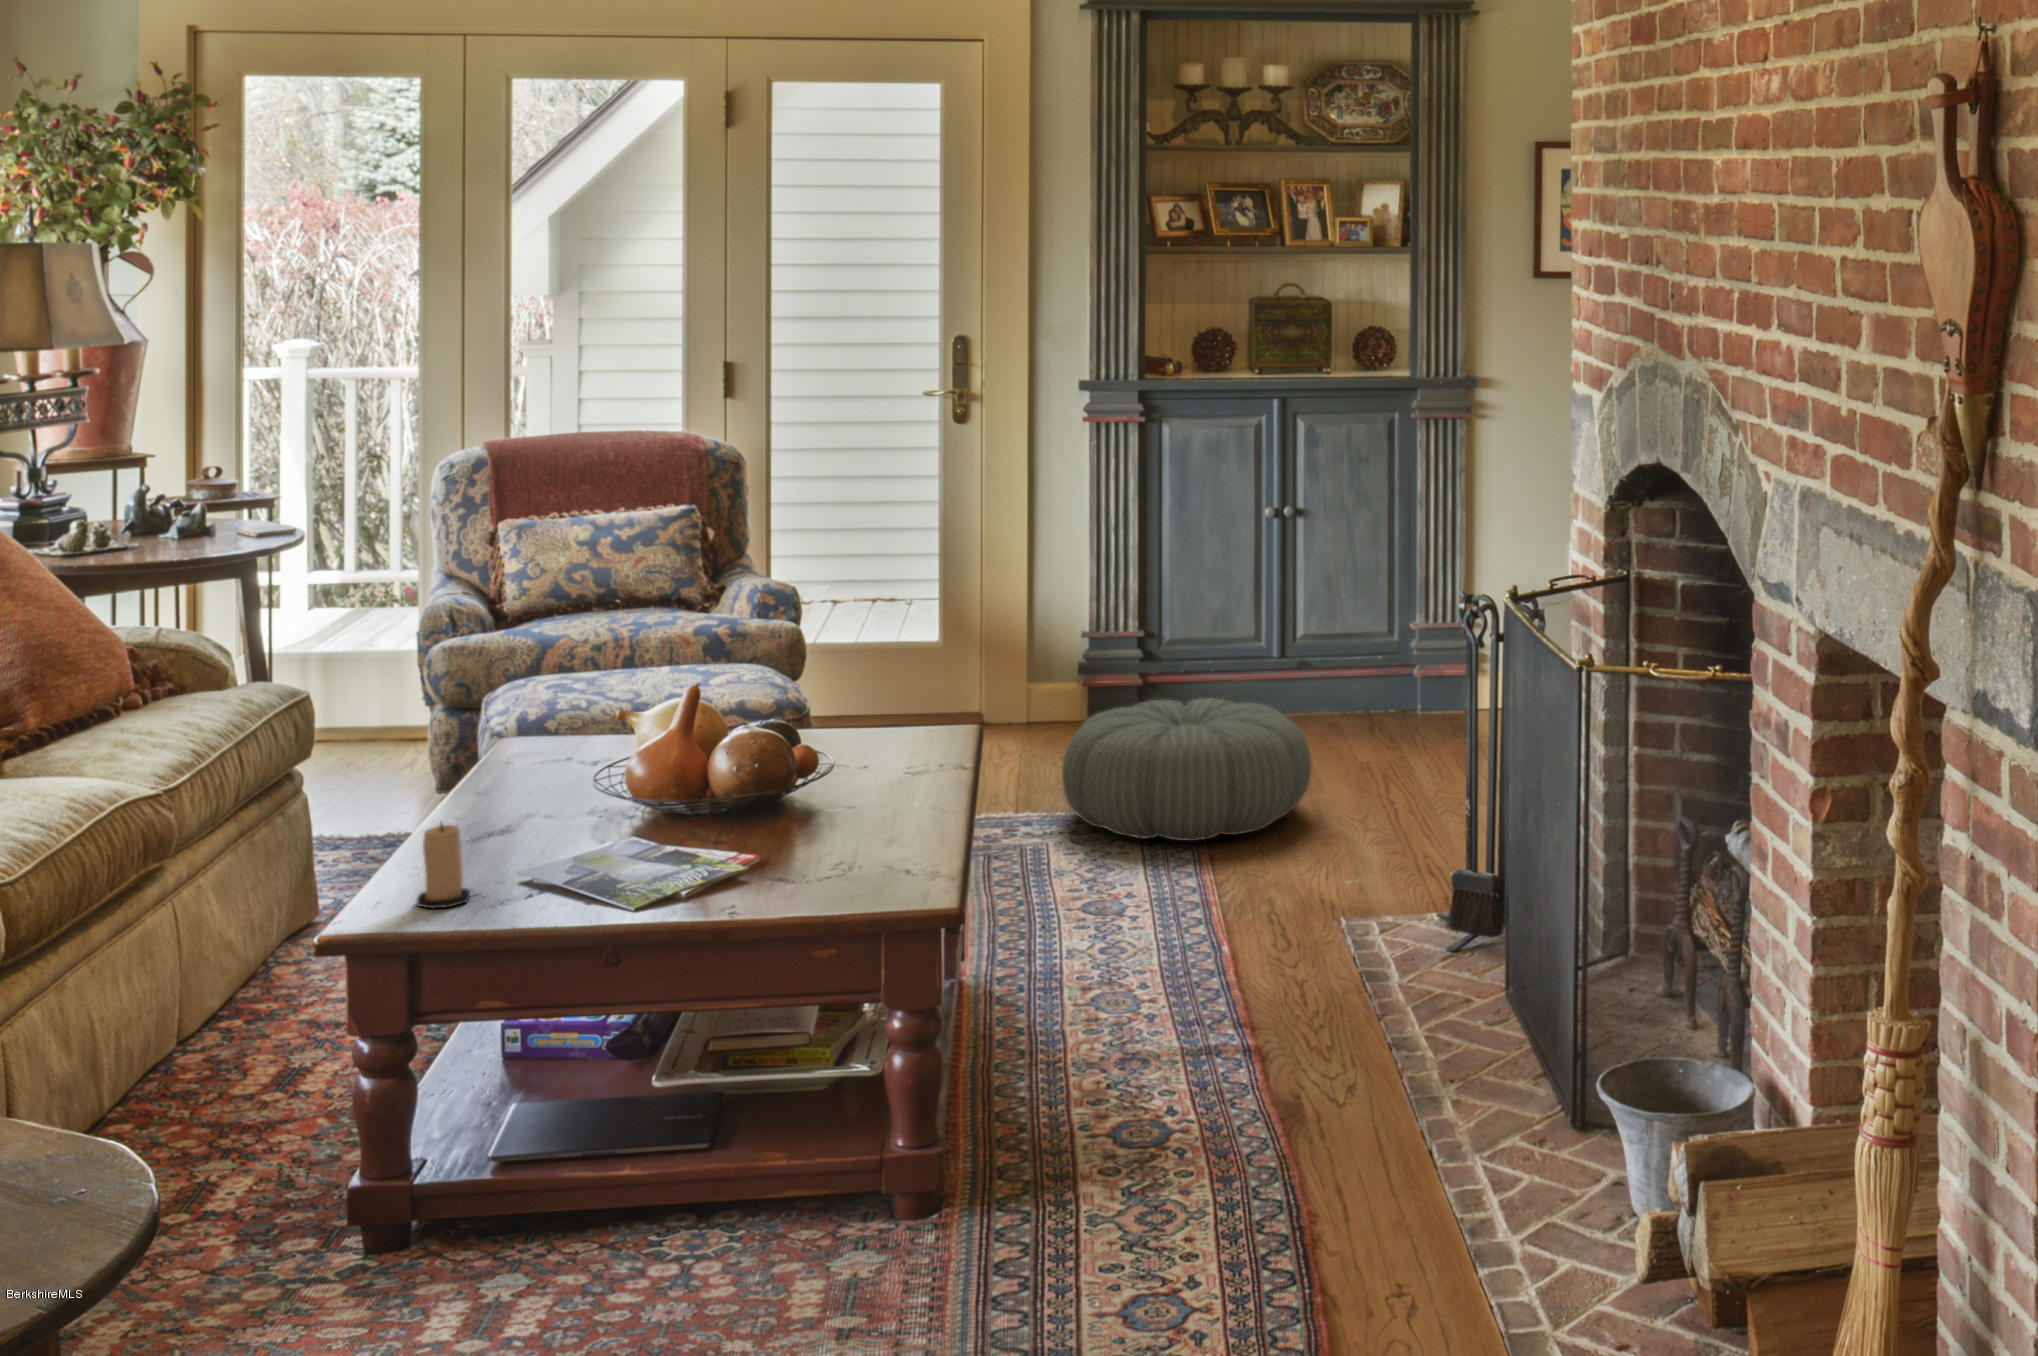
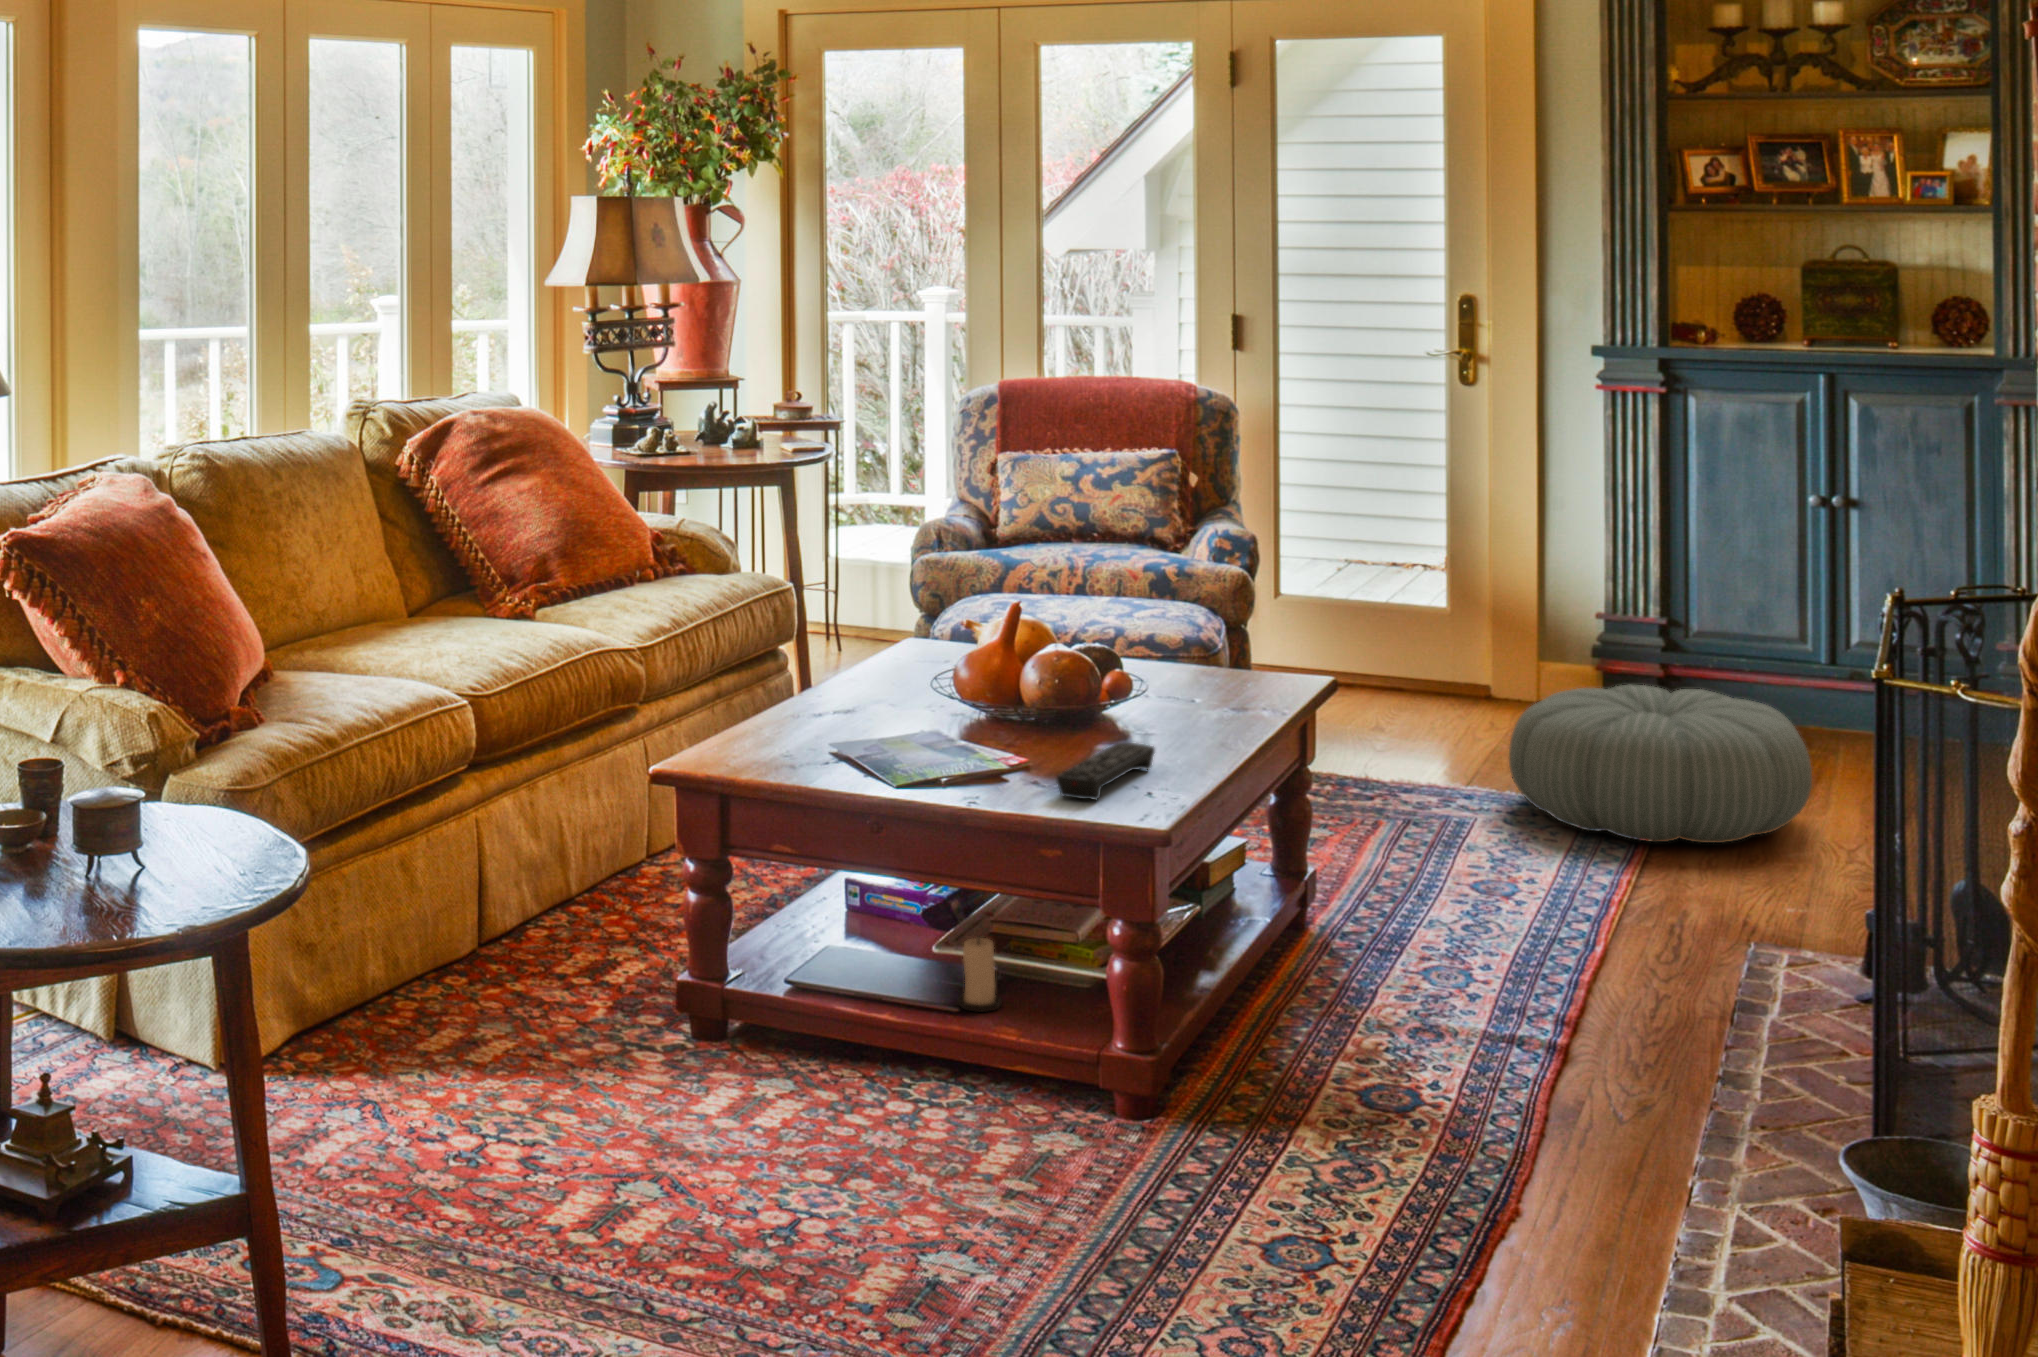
candle: present [417,823,470,908] -> present [958,937,1002,1012]
remote control: none [821,823,890,892] -> present [1056,743,1155,800]

